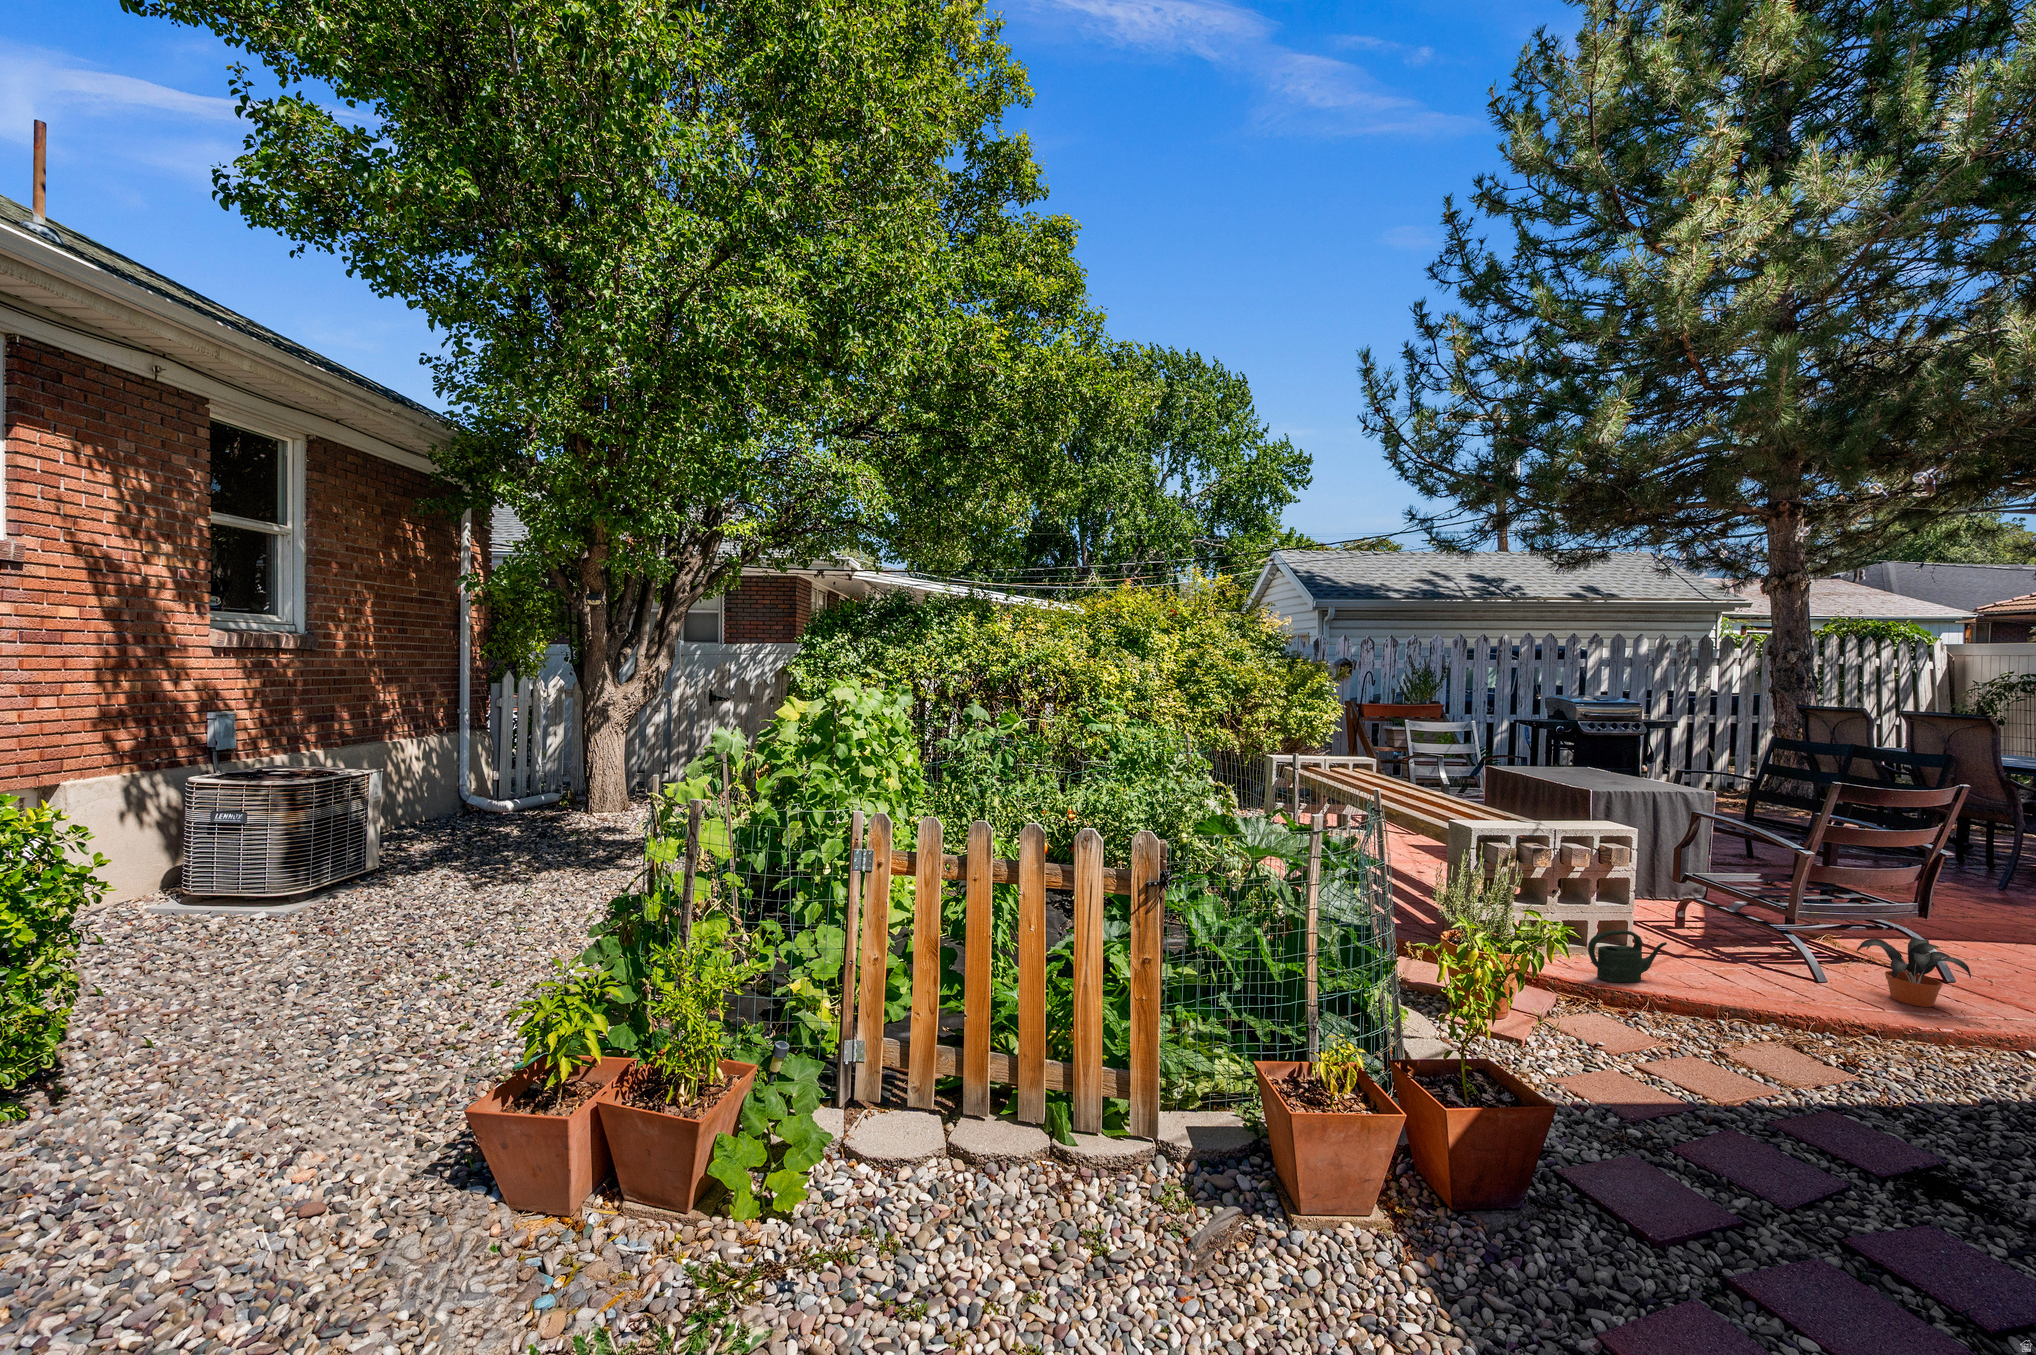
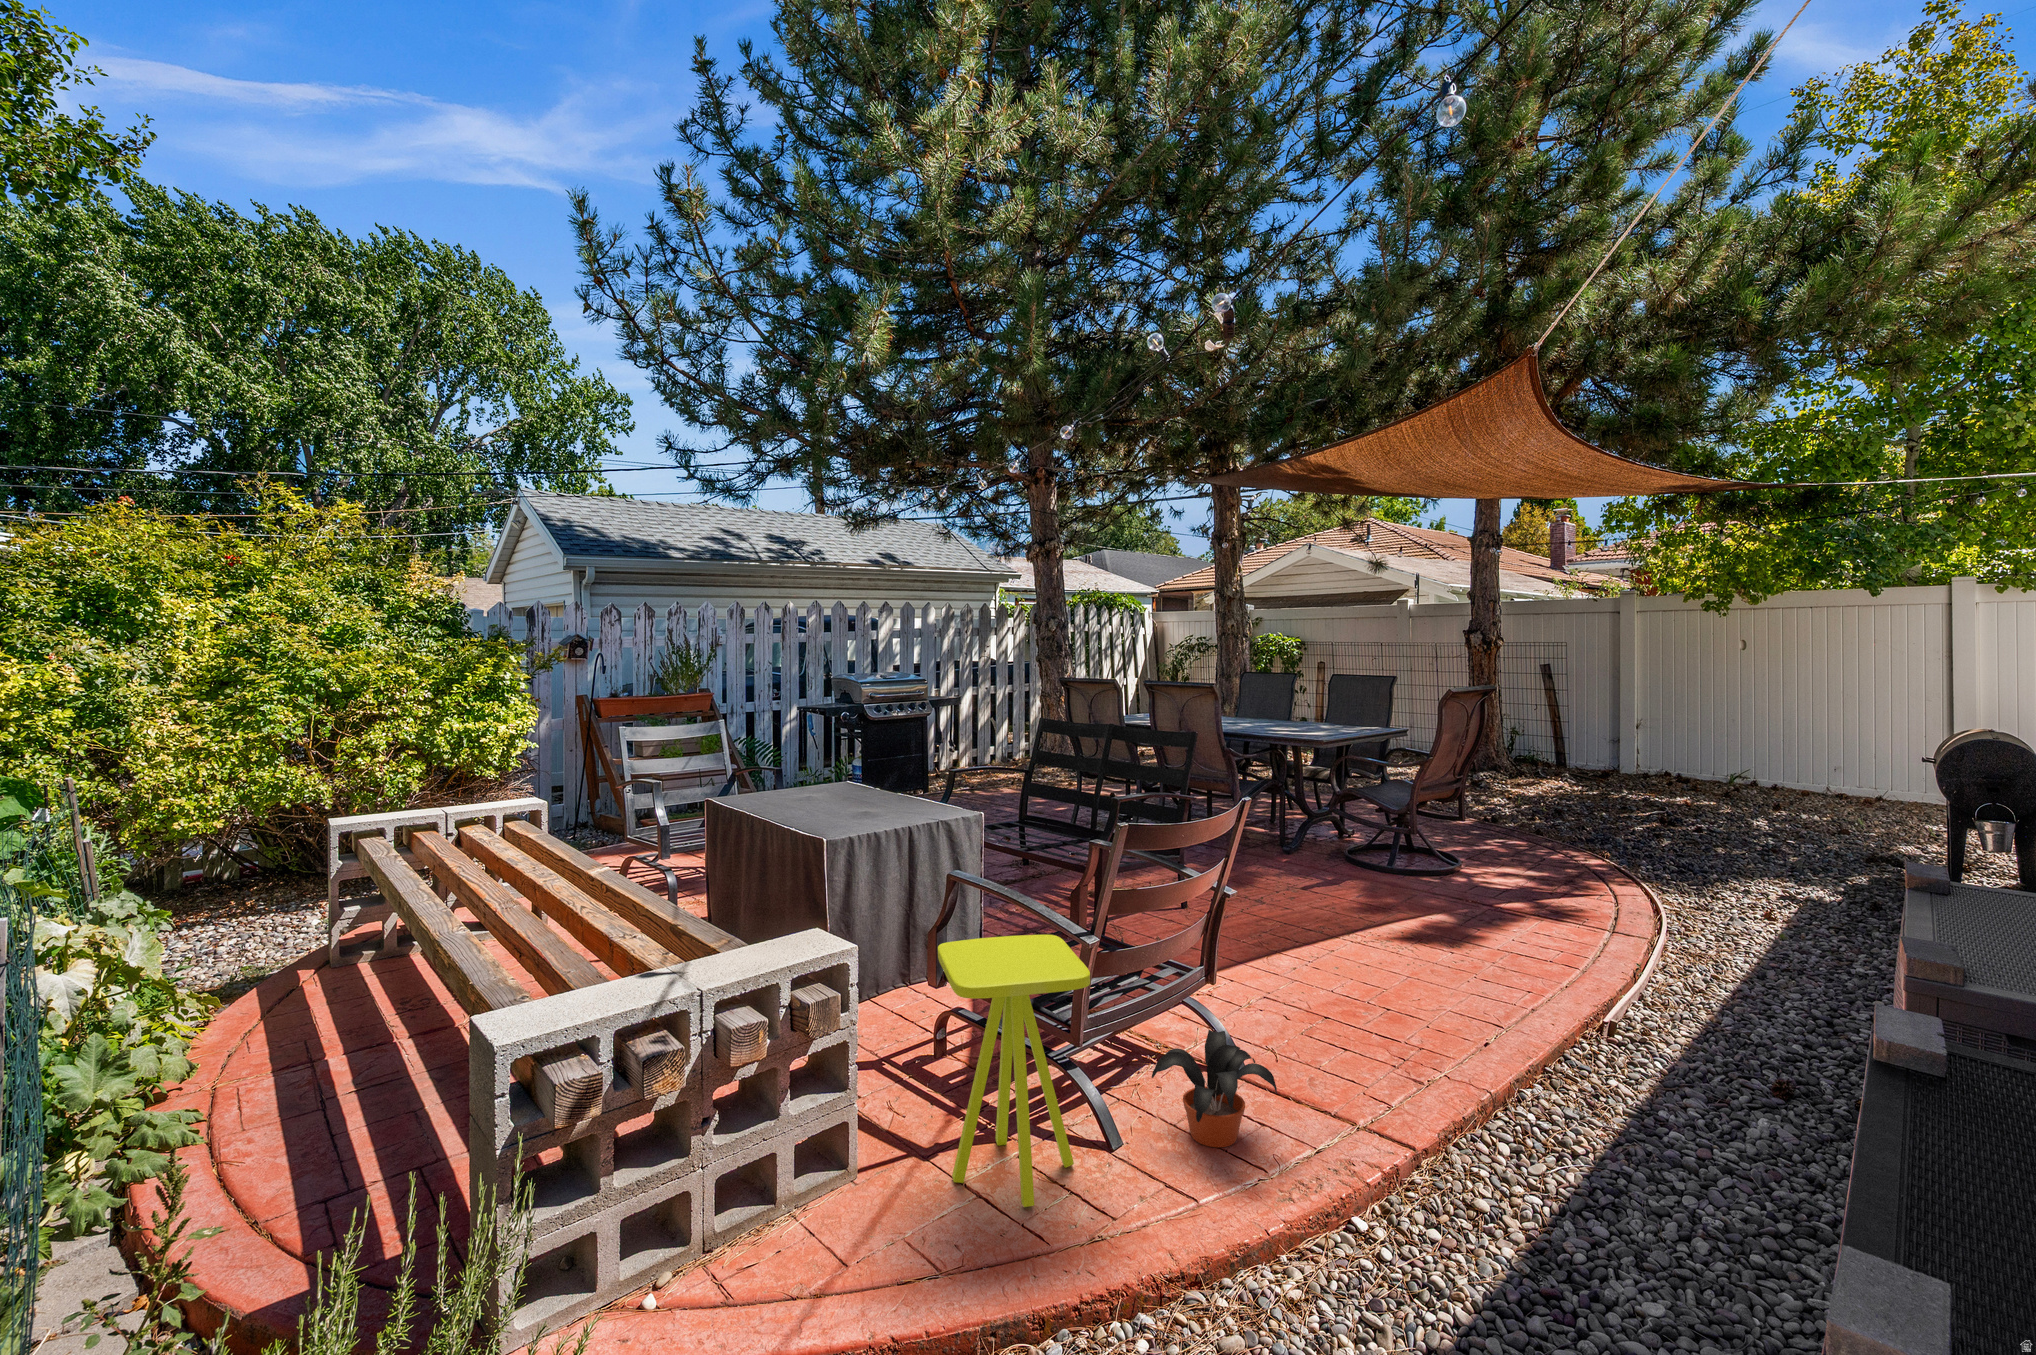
side table: none [1690,842,1805,990] -> present [938,935,1090,1207]
watering can: present [1588,930,1667,982] -> none [761,1161,903,1294]

